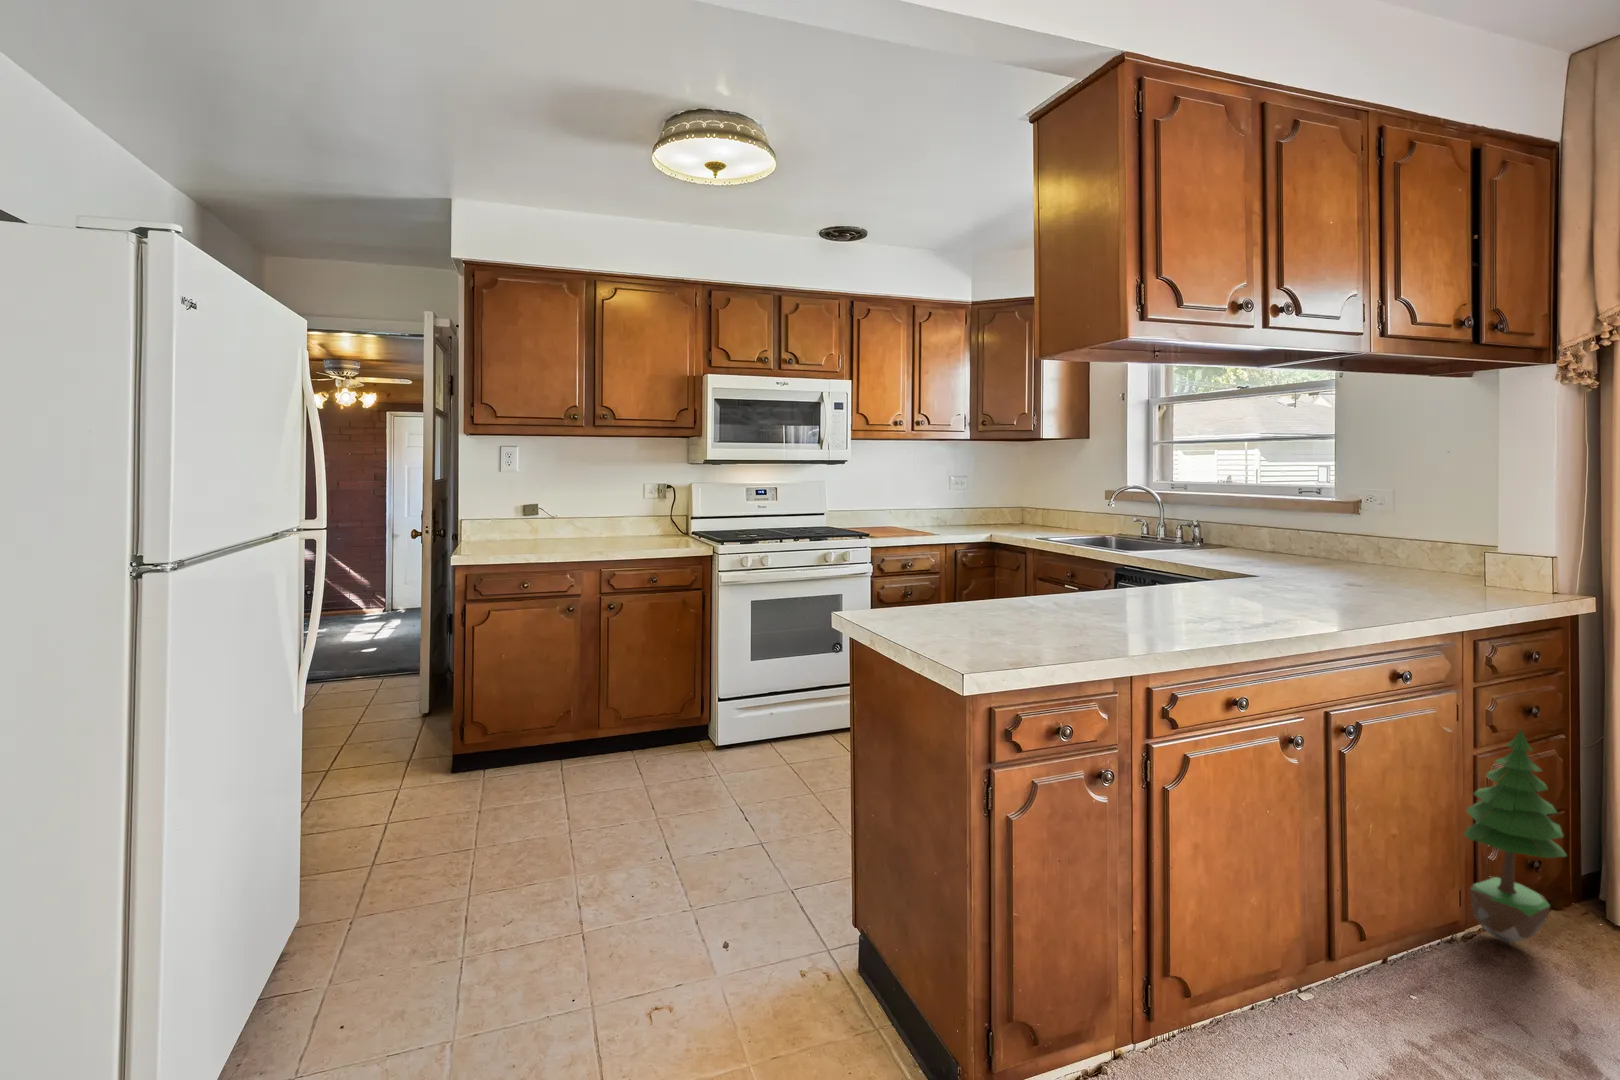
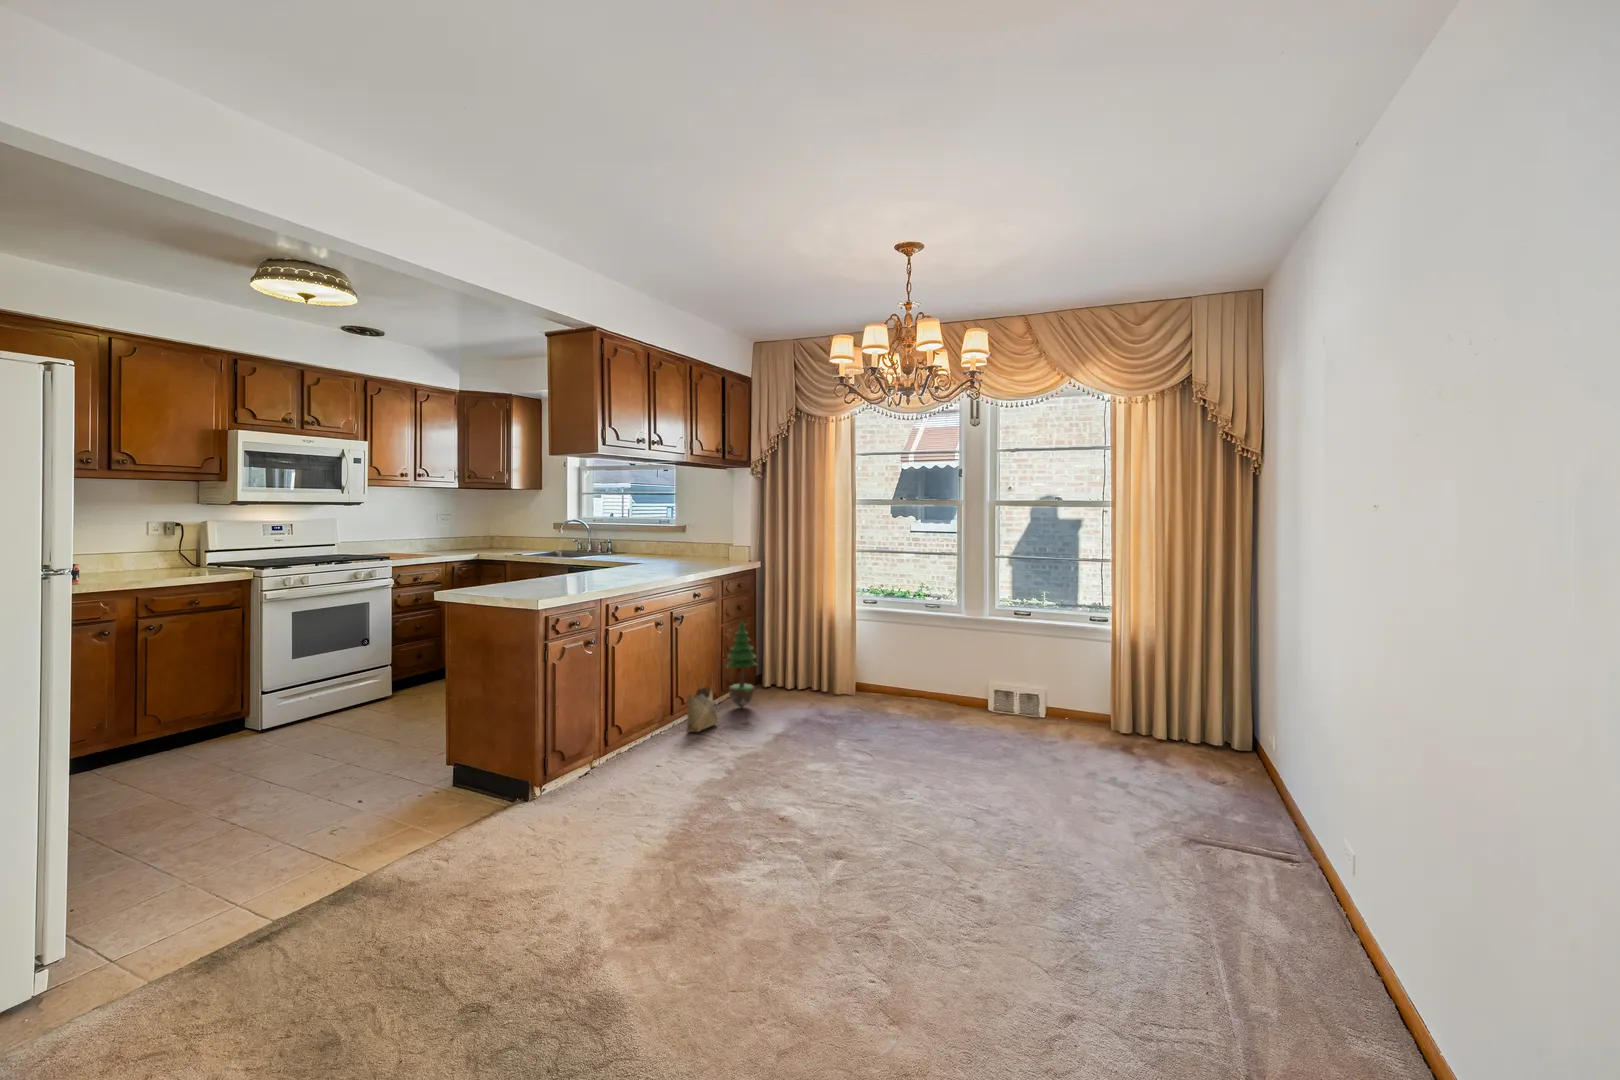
woven basket: none [1346,841,1438,1007] -> present [687,674,717,732]

